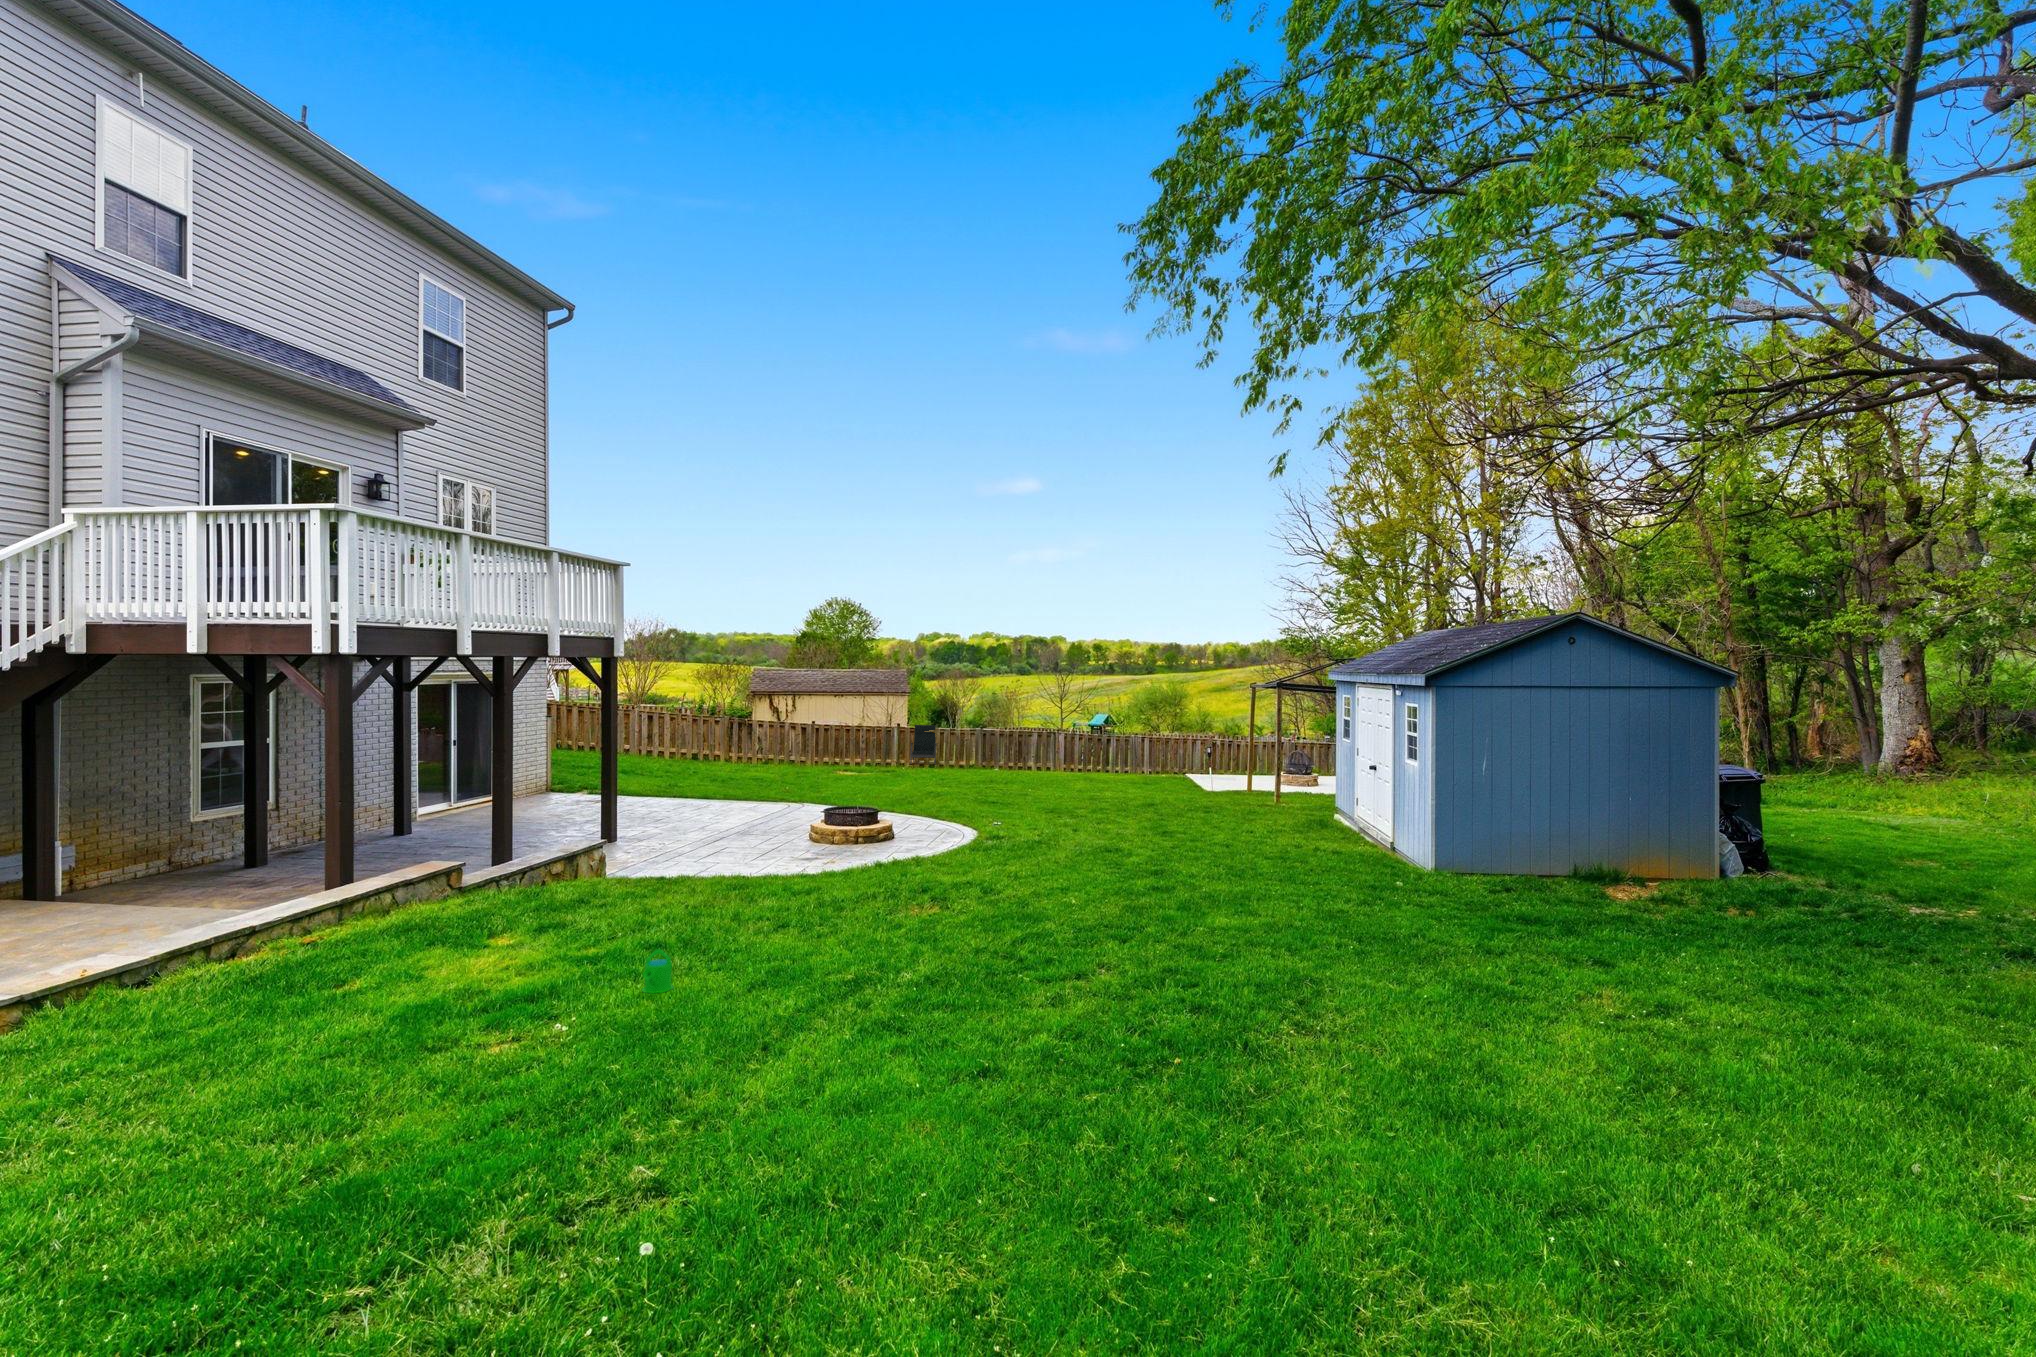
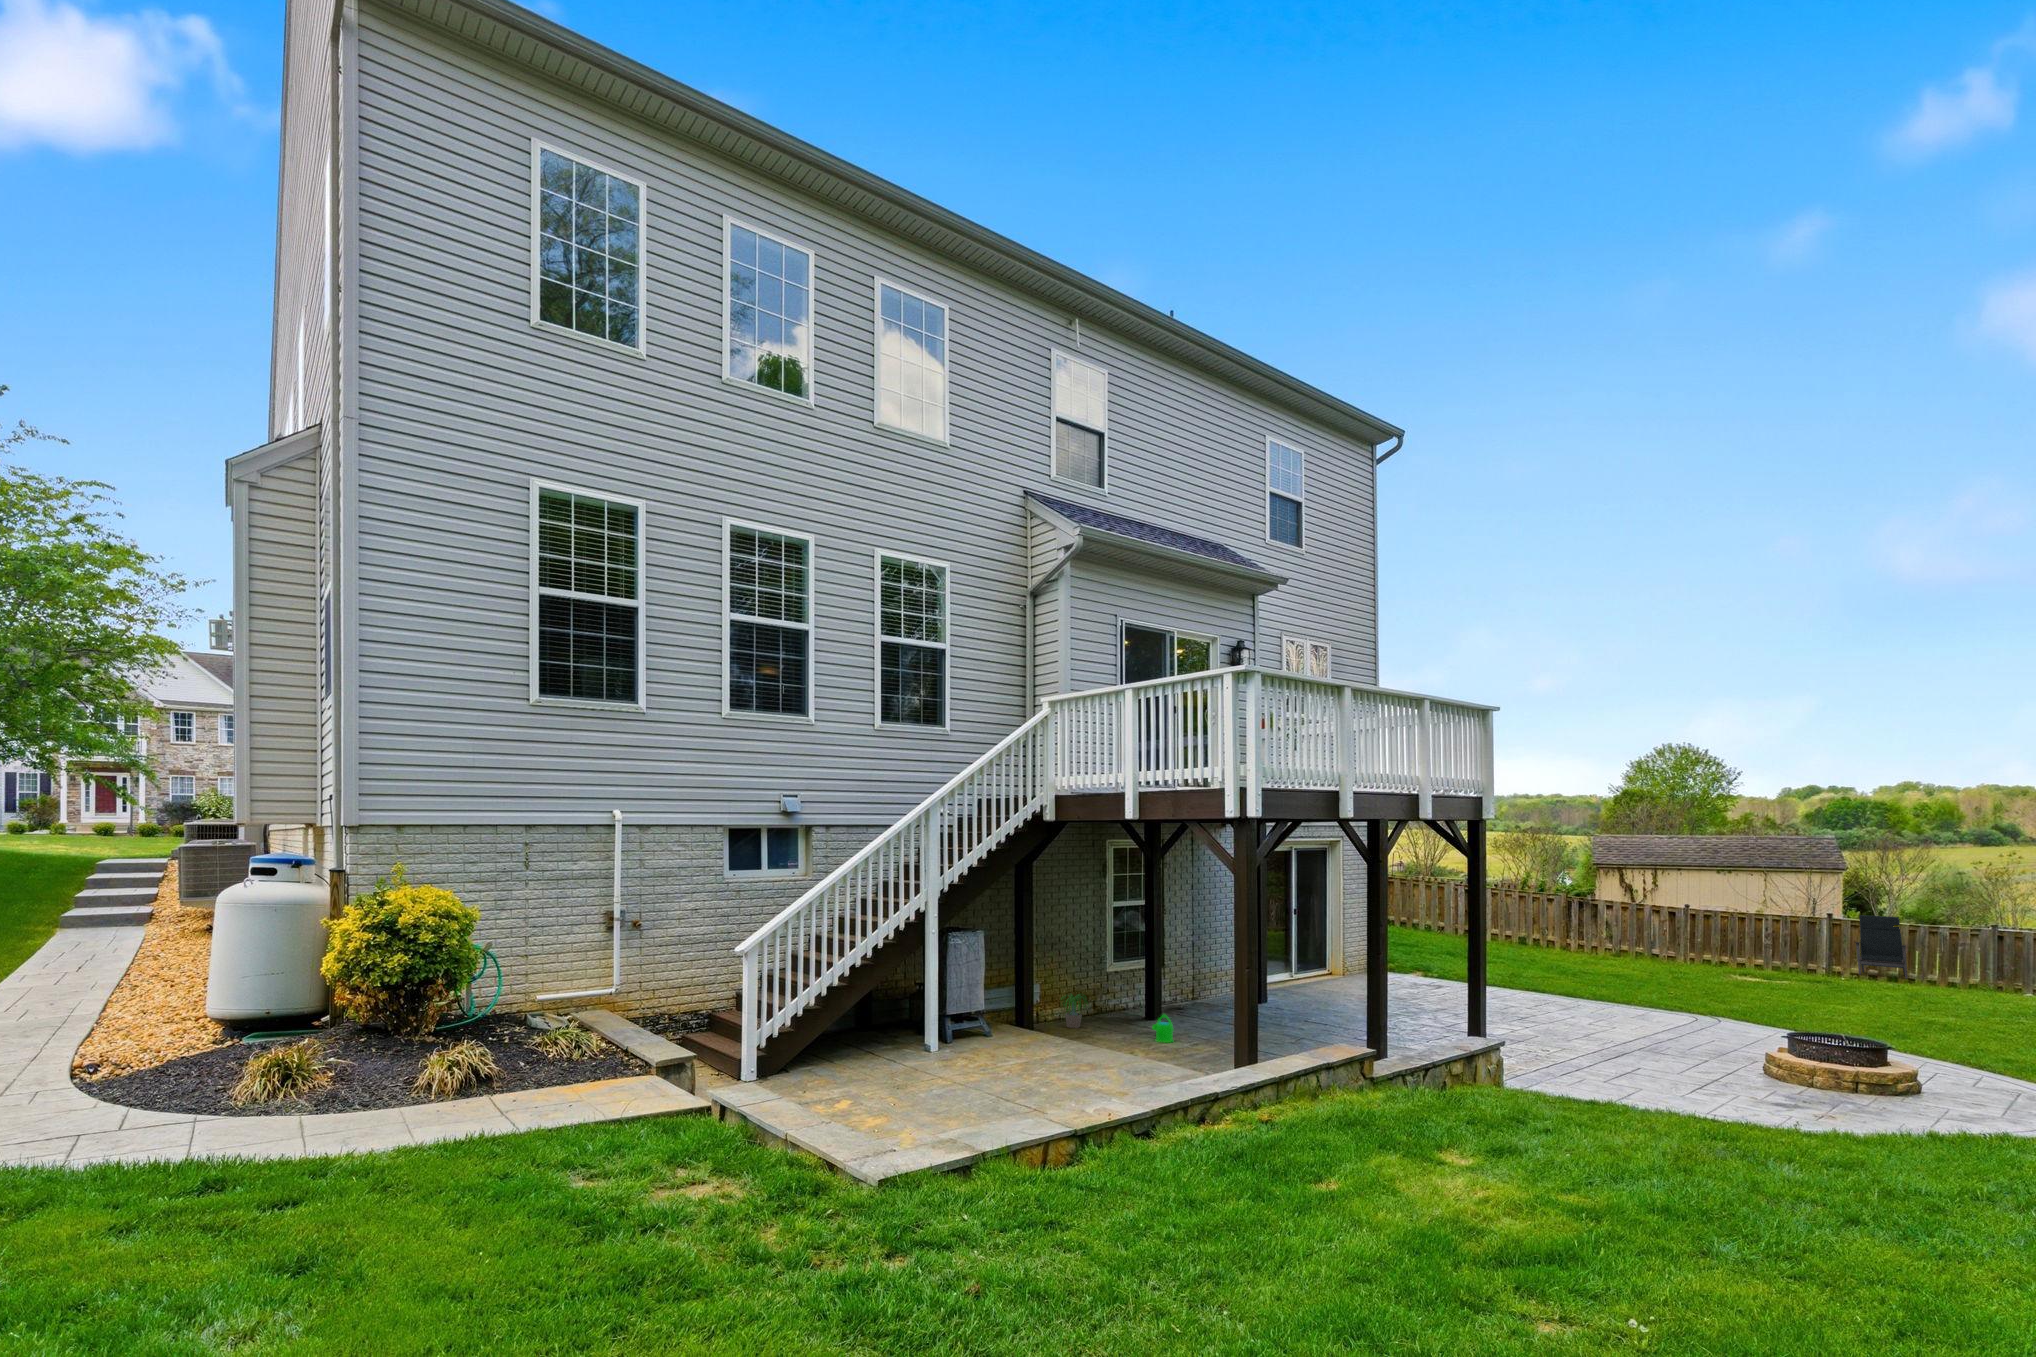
potted plant: none [107,846,162,885] -> present [1061,994,1088,1028]
watering can: present [642,949,673,994] -> present [1152,1015,1174,1043]

